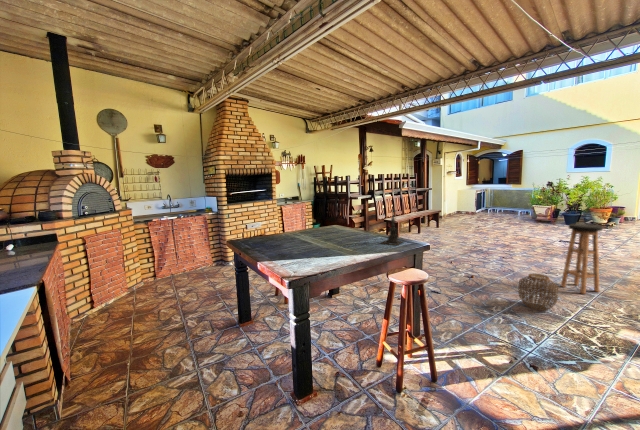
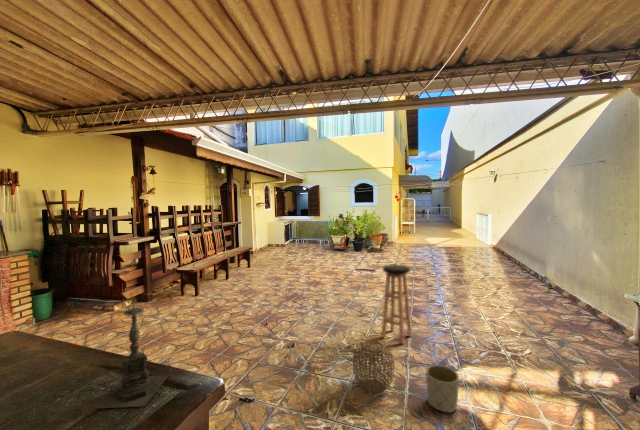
planter: none [587,300,623,334] -> present [426,365,459,413]

